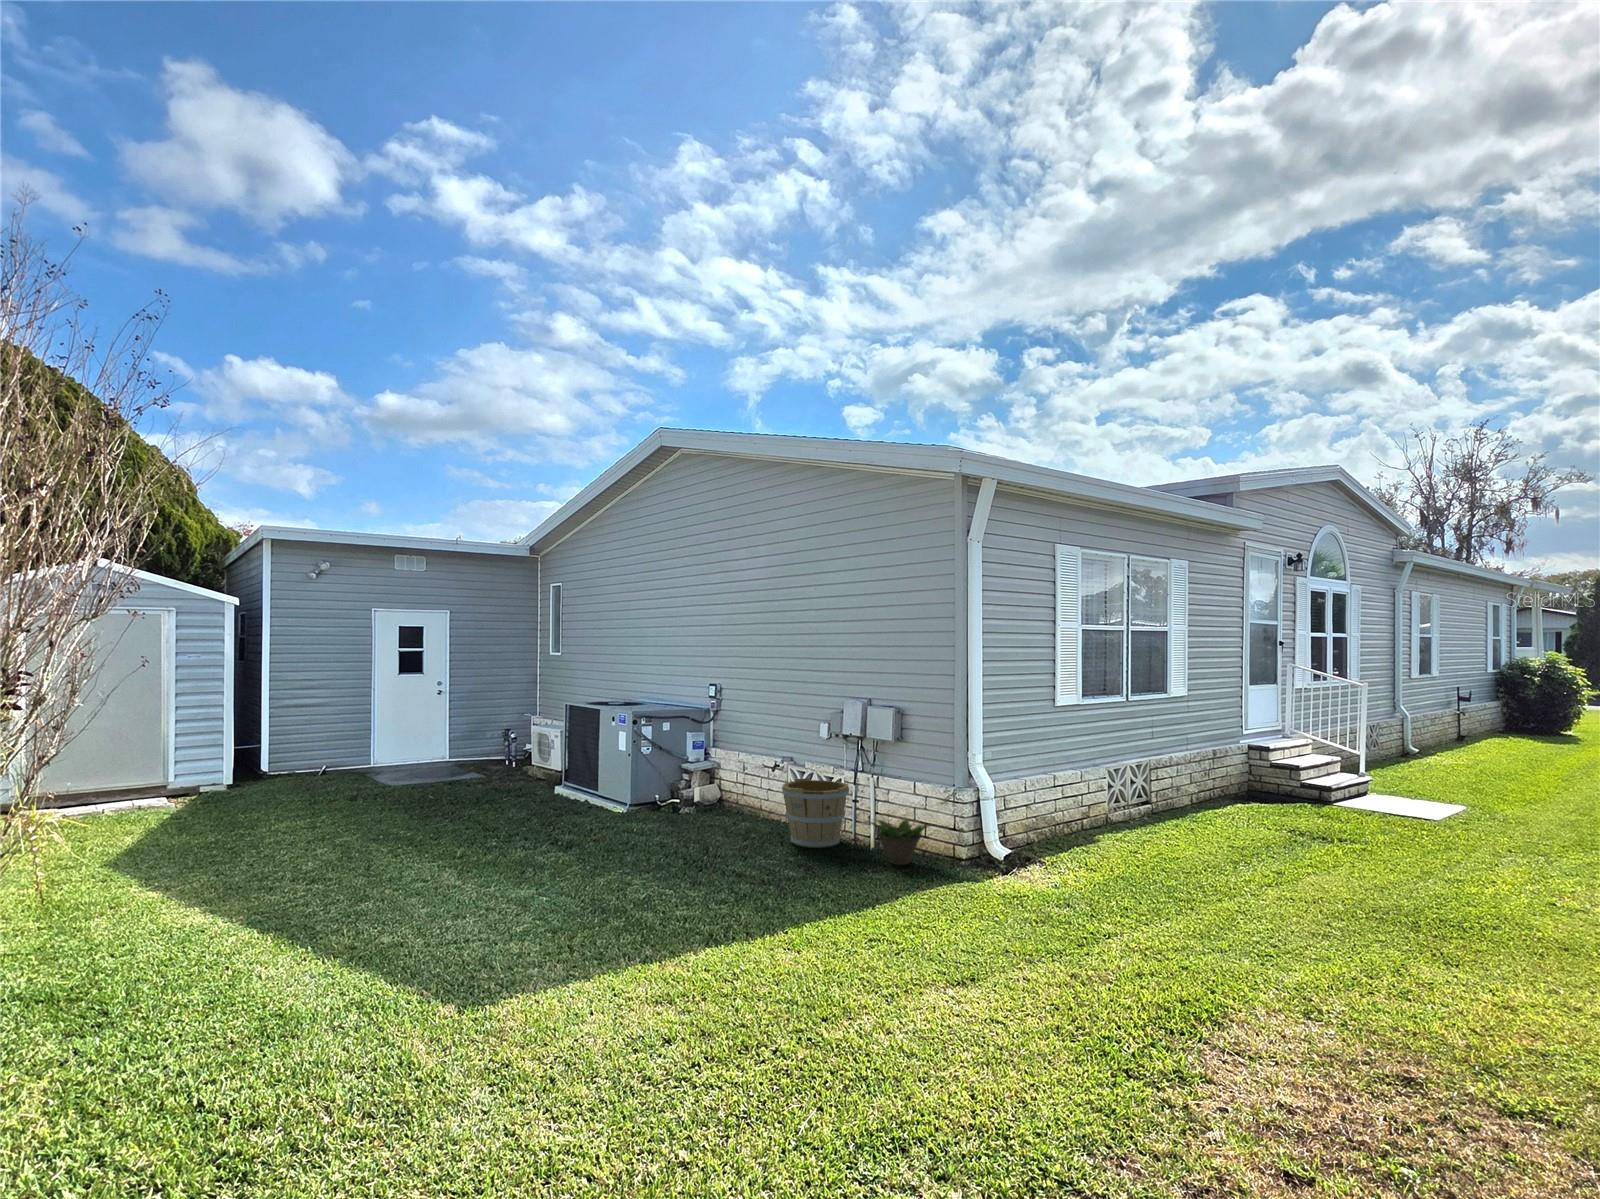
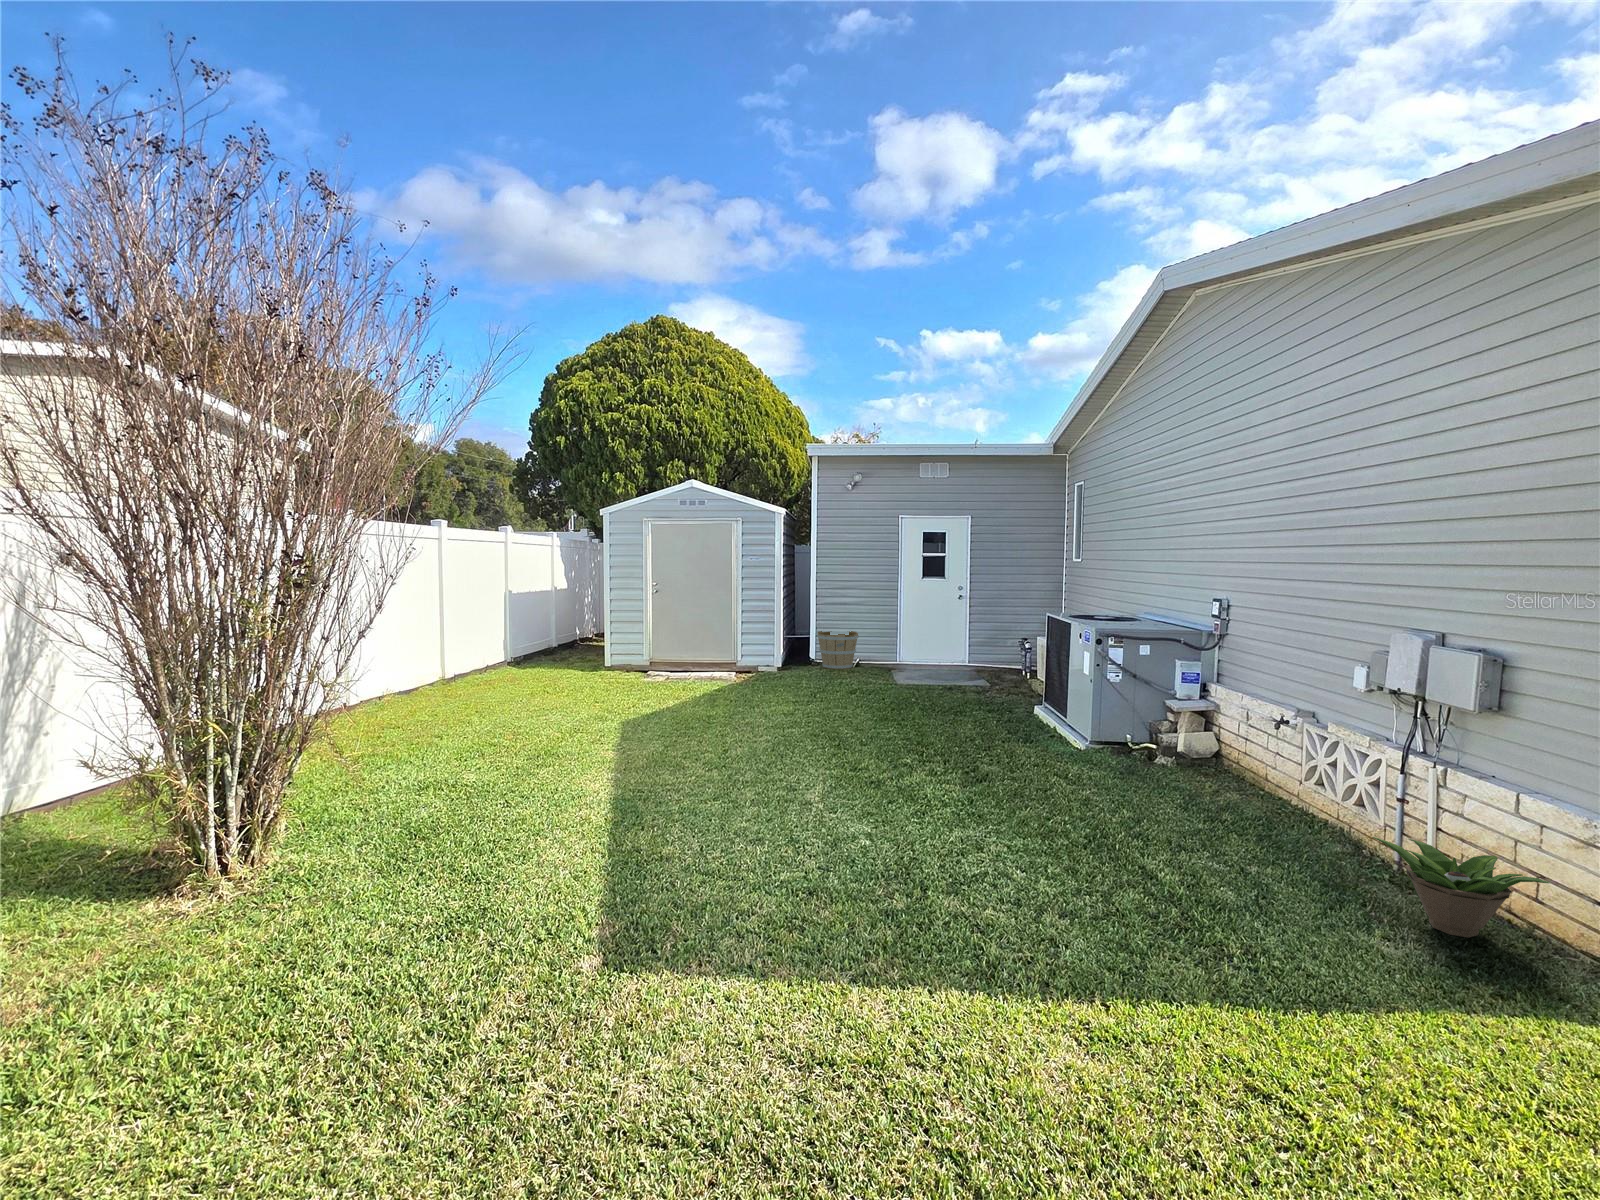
wooden bucket: present [782,778,849,848] -> present [817,631,859,669]

